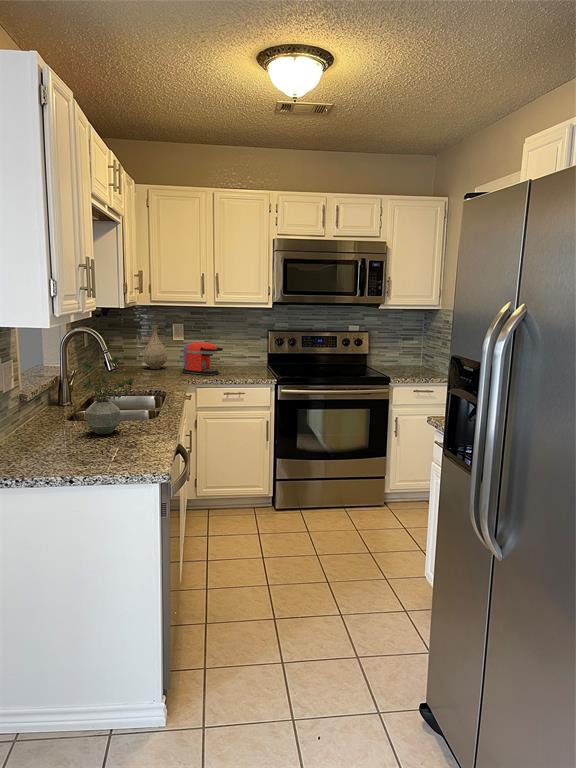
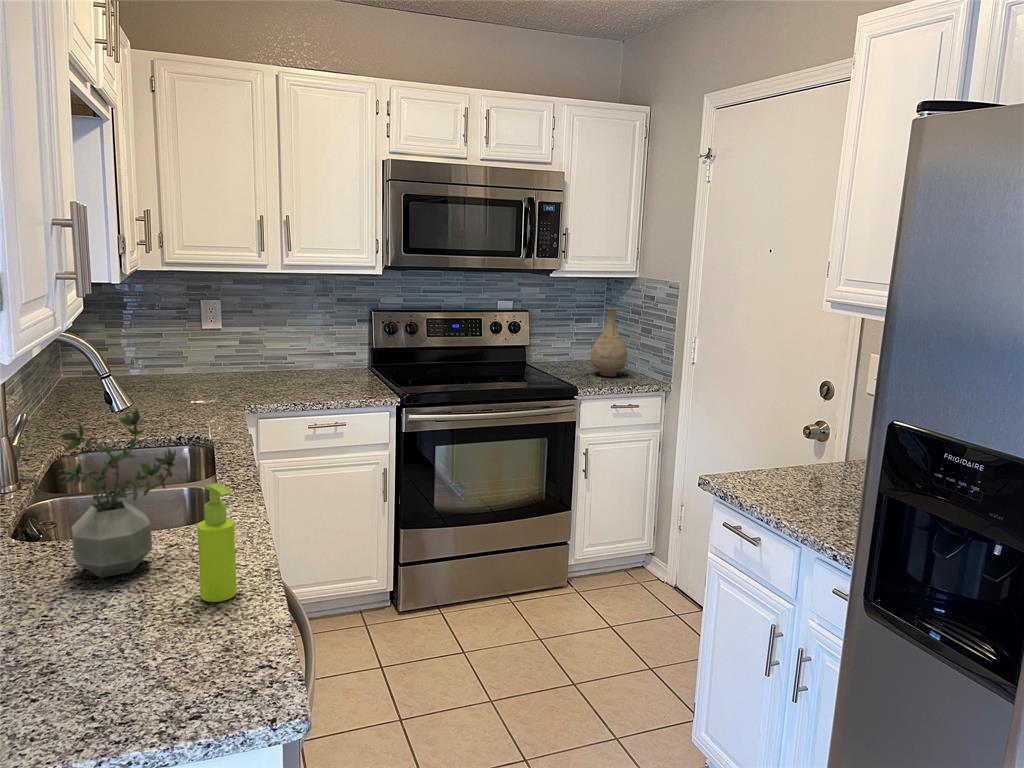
vase: present [143,326,167,369] -> present [591,308,628,376]
coffee maker: present [183,342,223,375] -> none [225,335,300,394]
soap dispenser: none [137,388,154,444] -> present [197,483,237,602]

